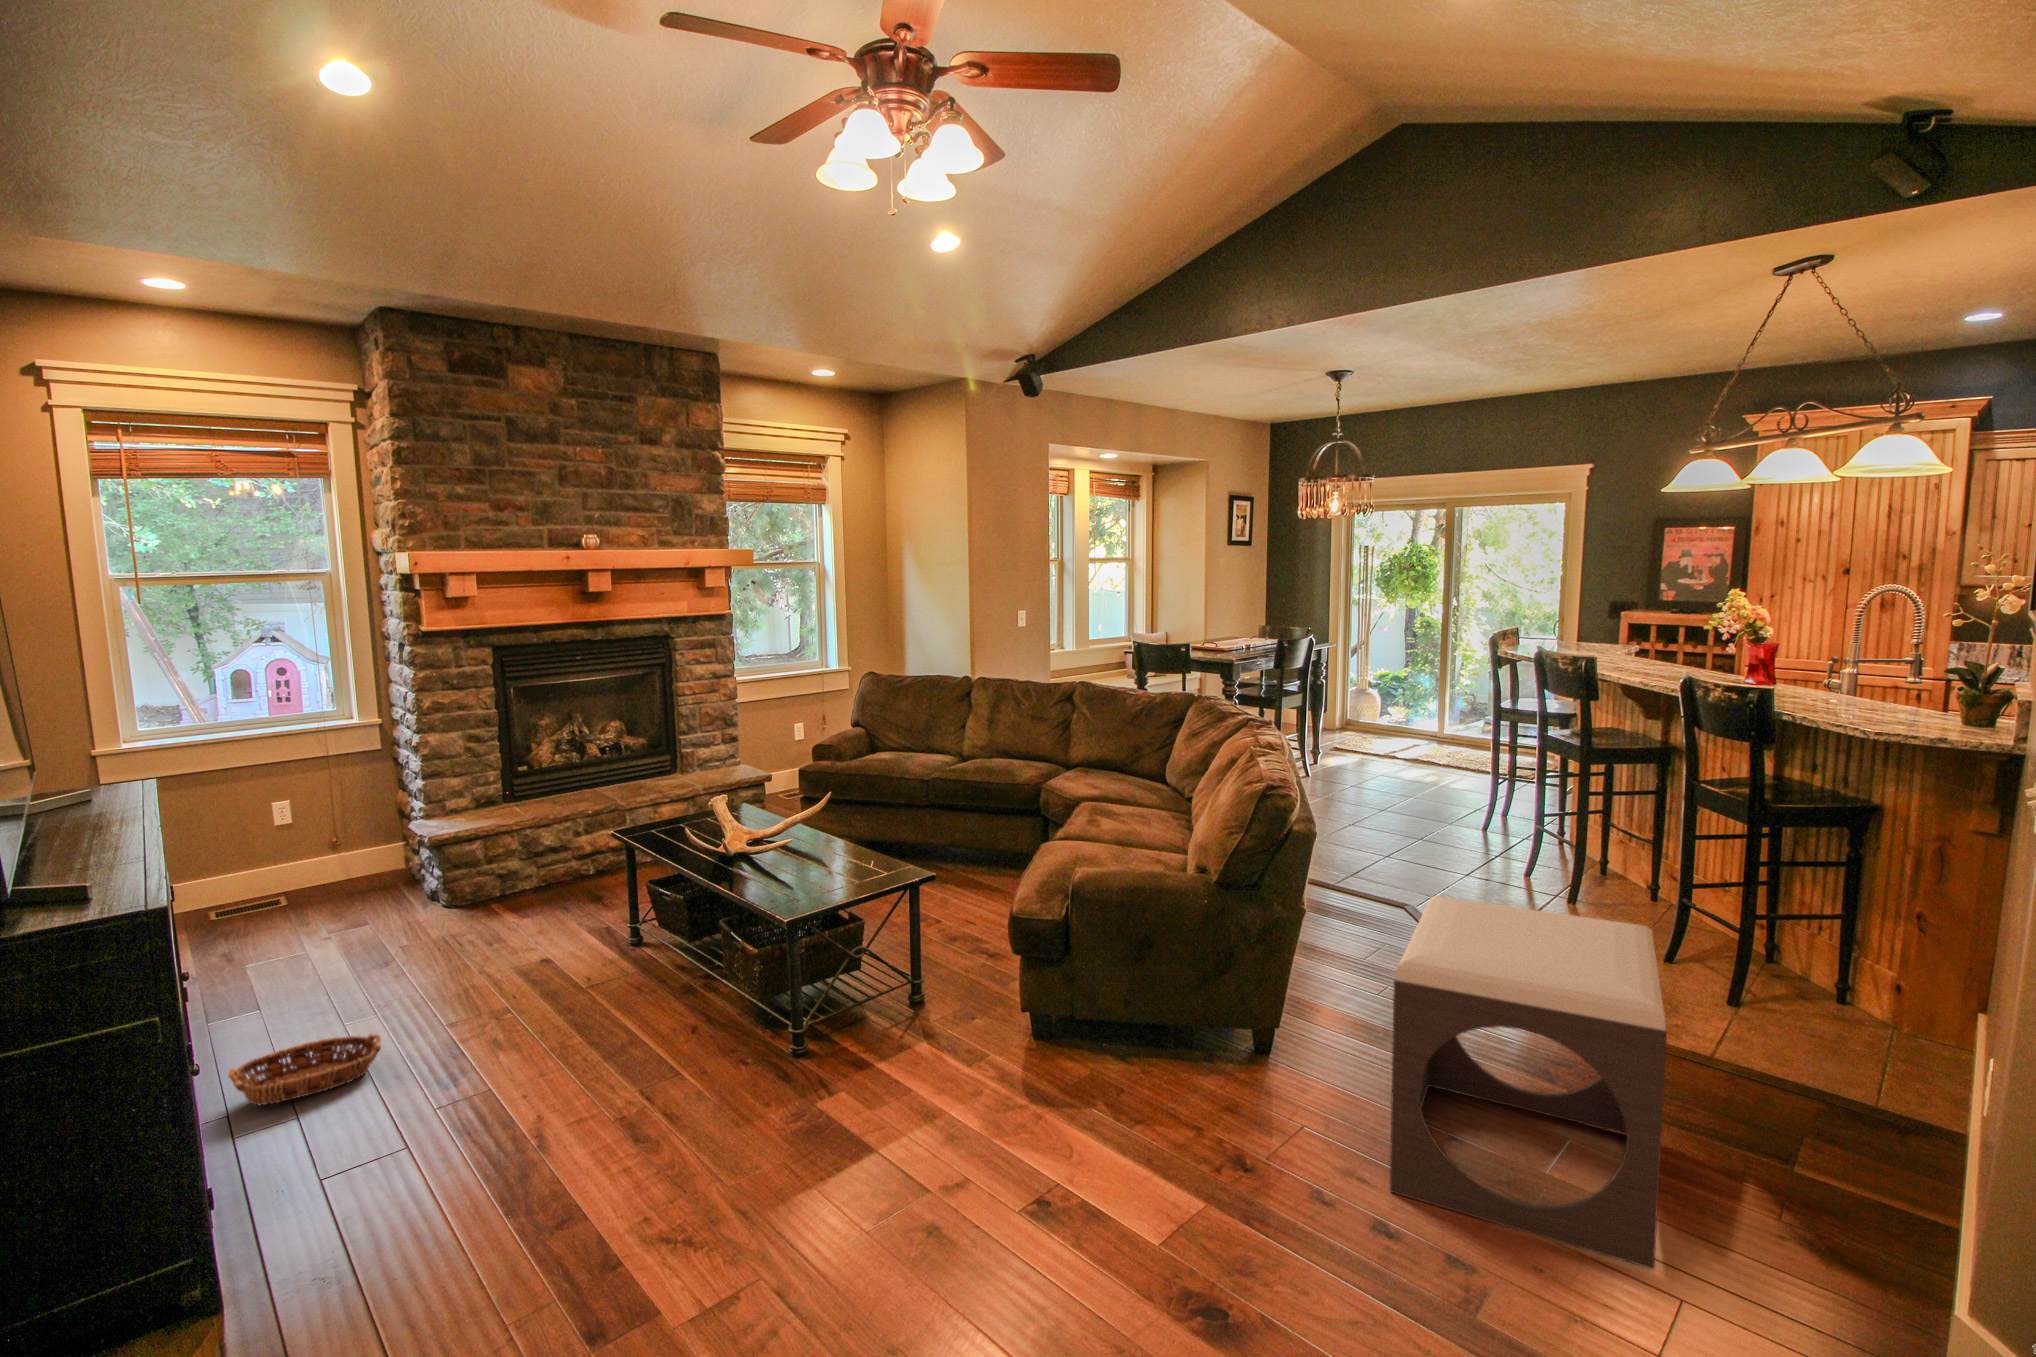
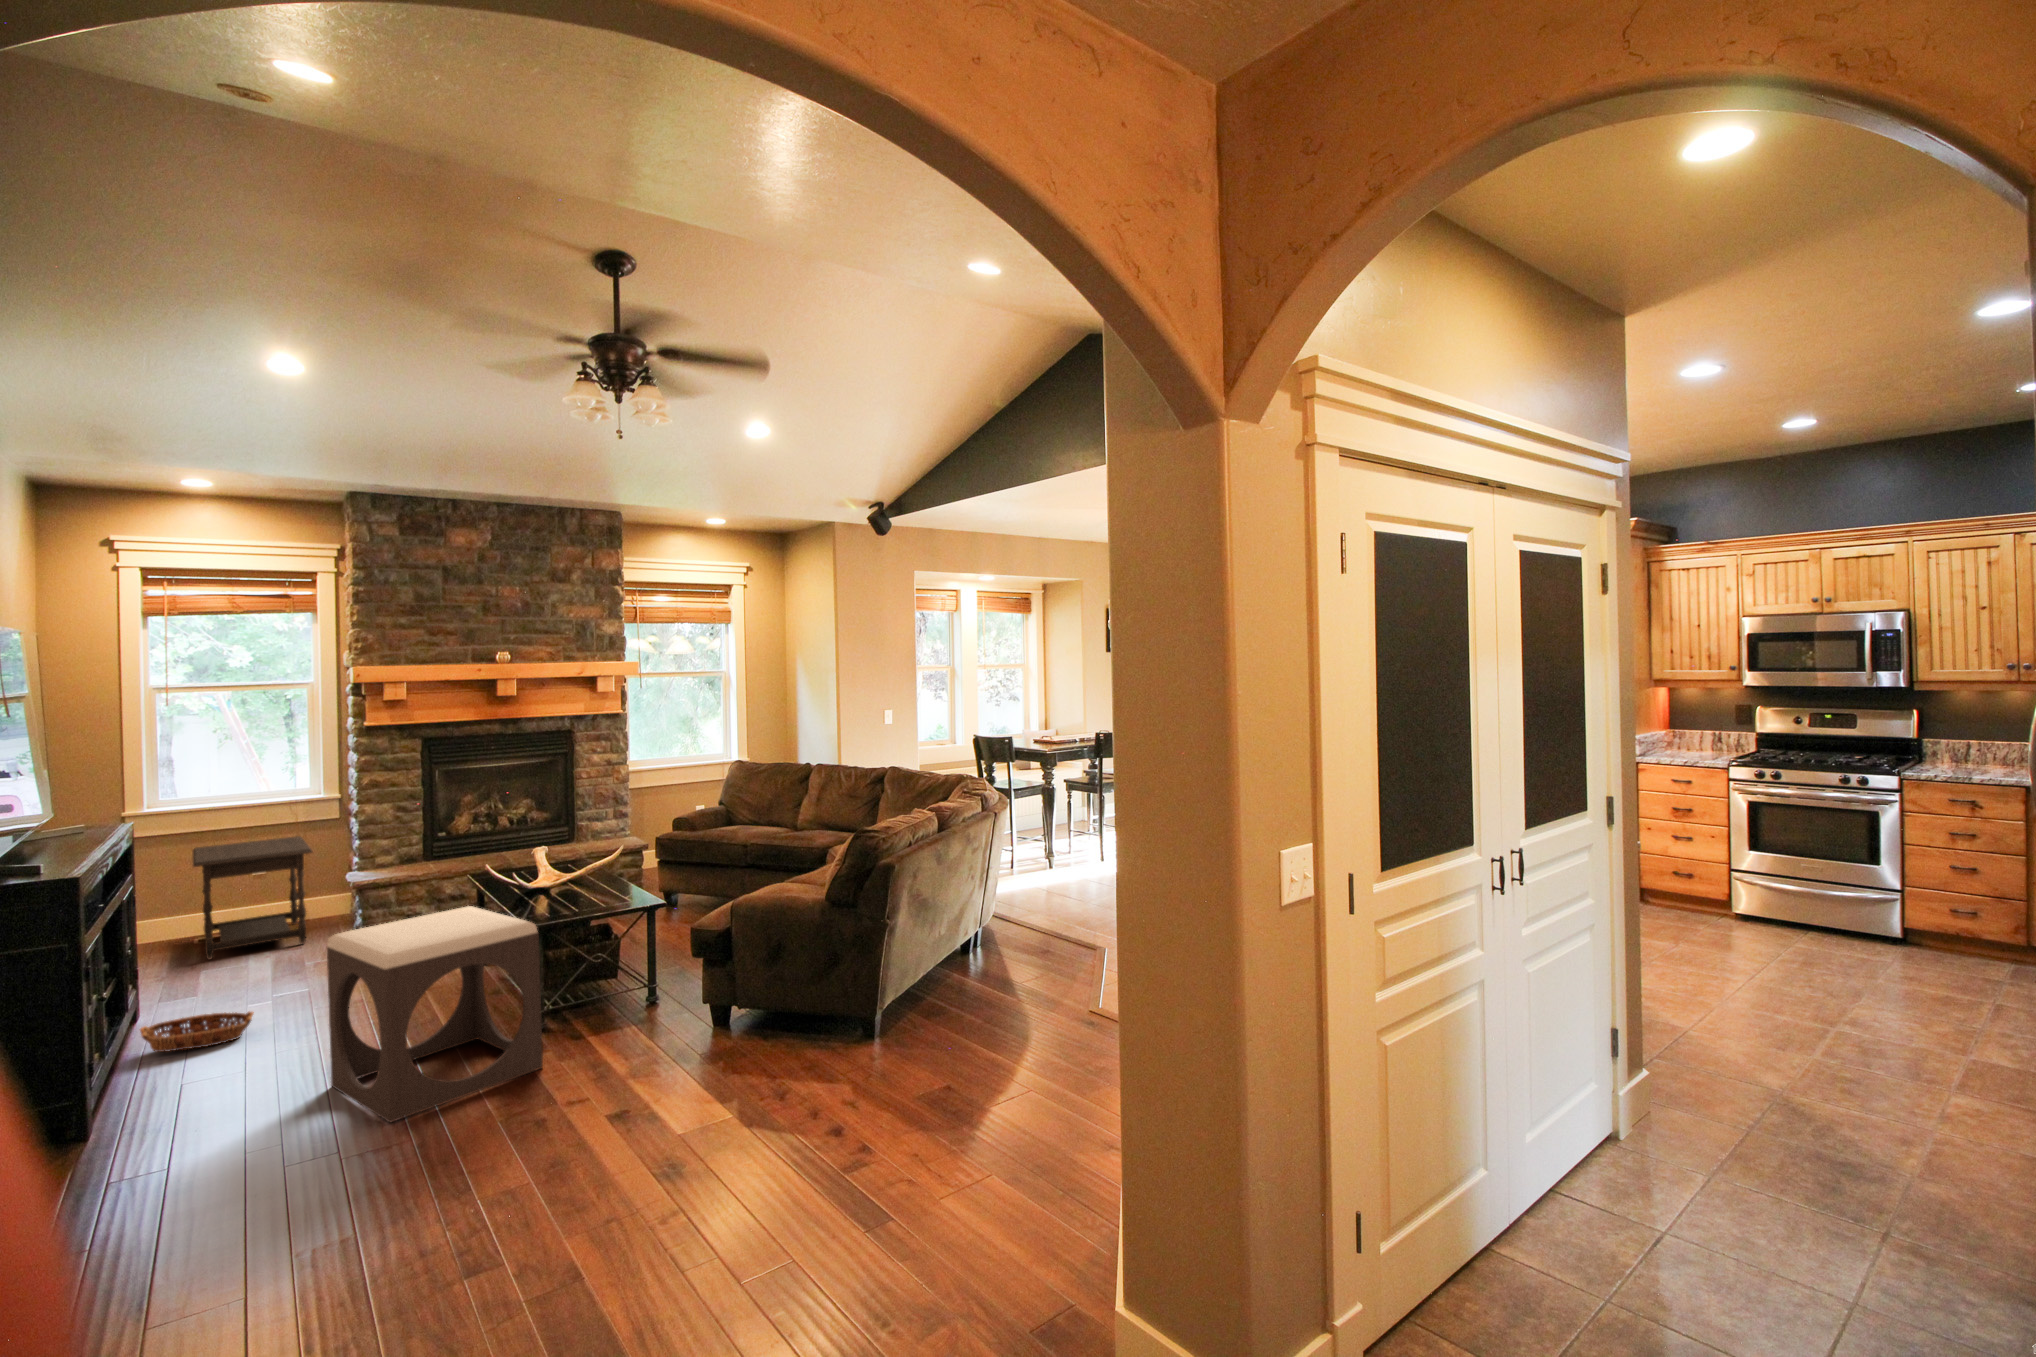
side table: none [192,774,371,945] -> present [192,836,312,959]
footstool: present [1390,896,1667,1269] -> present [327,906,543,1122]

